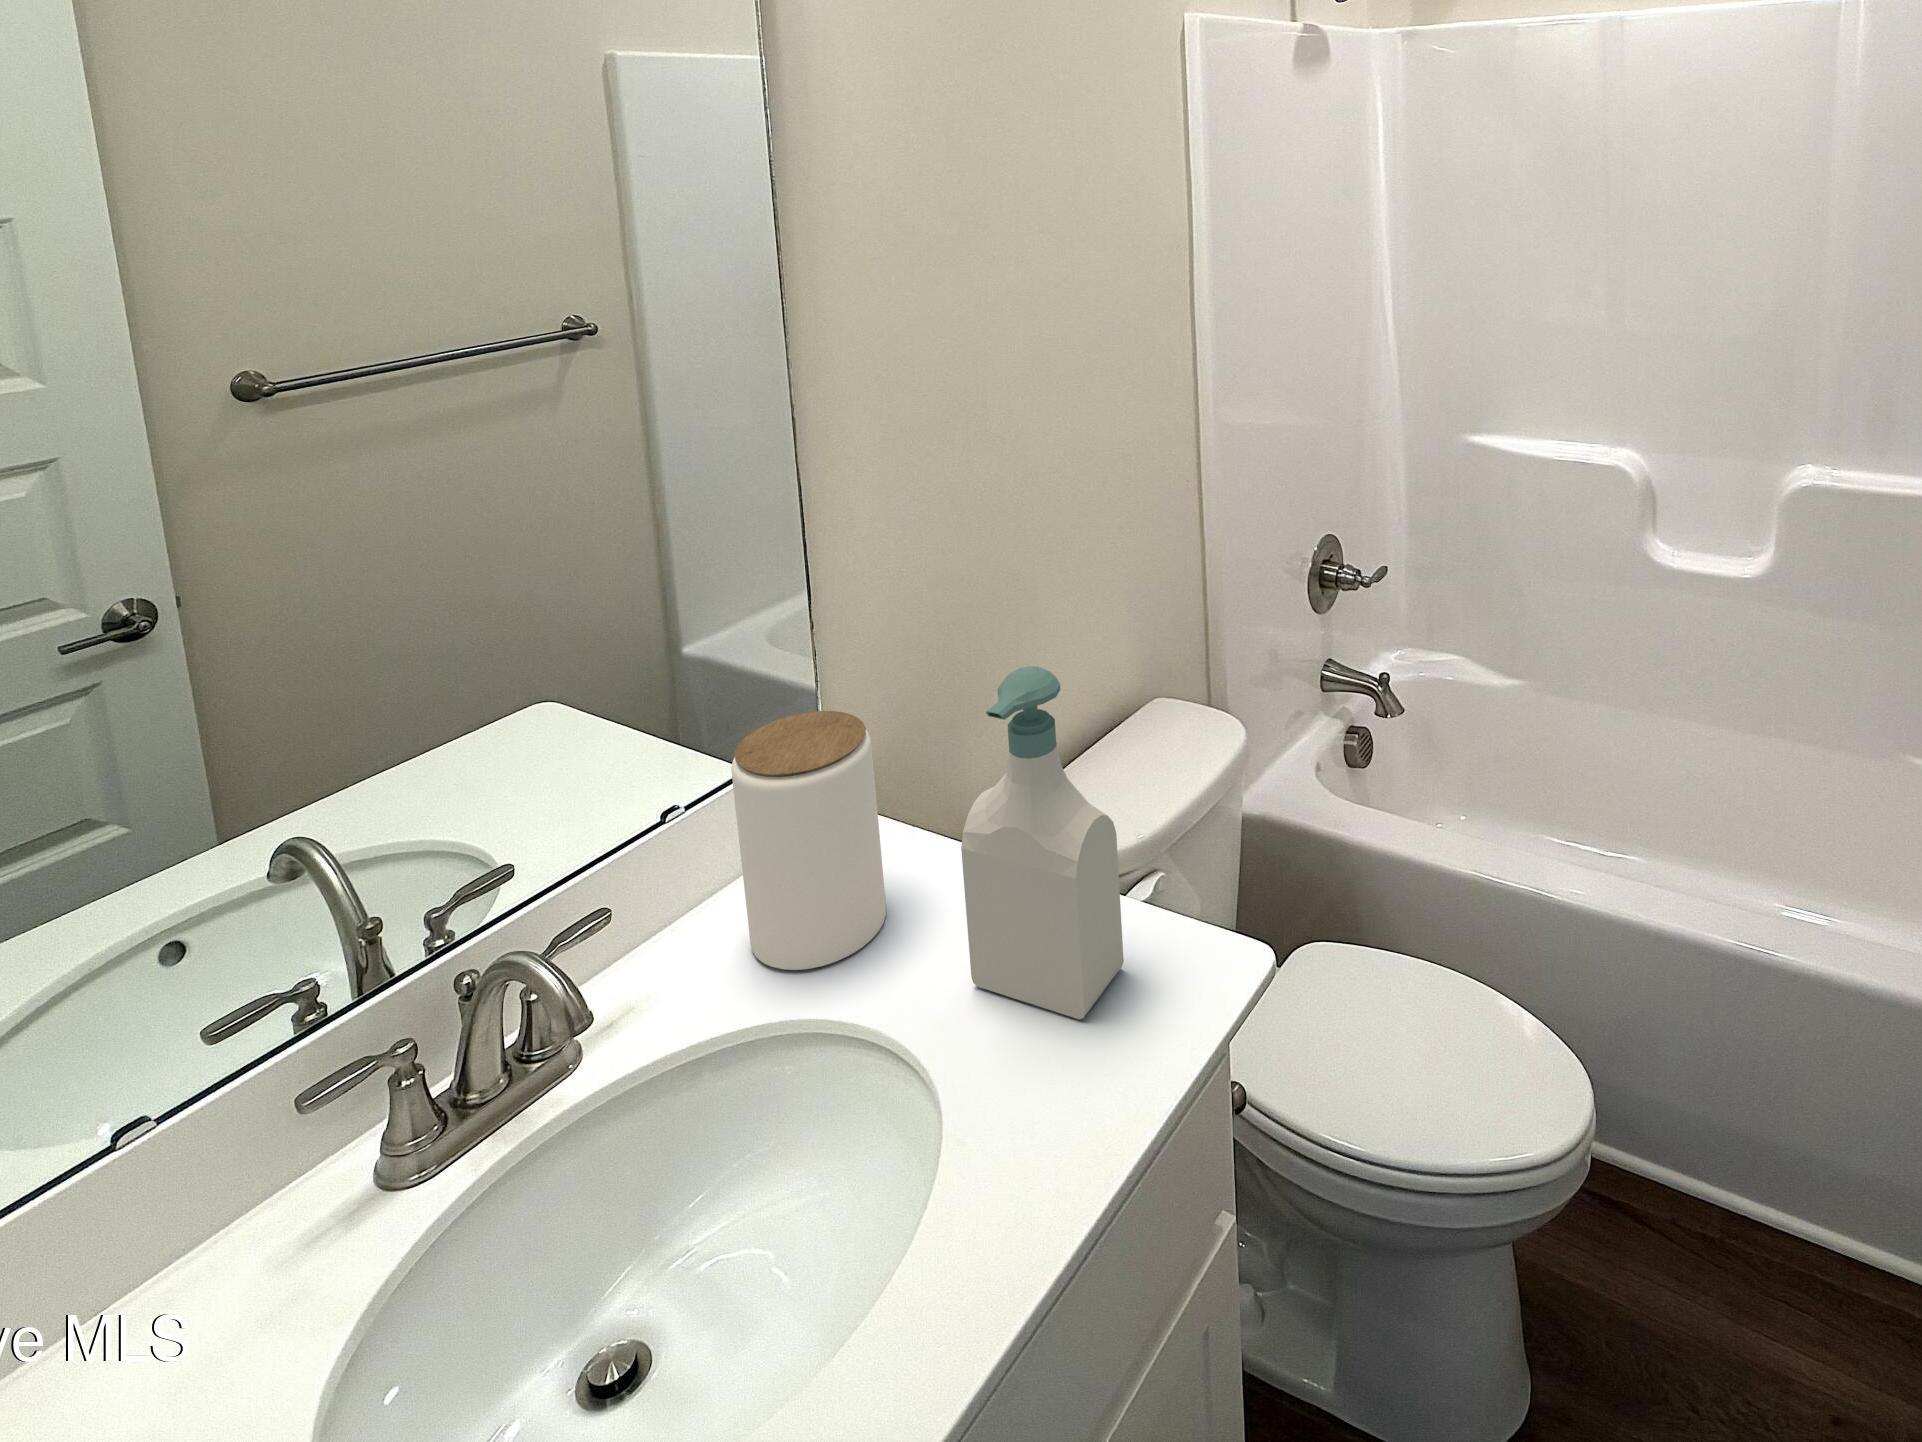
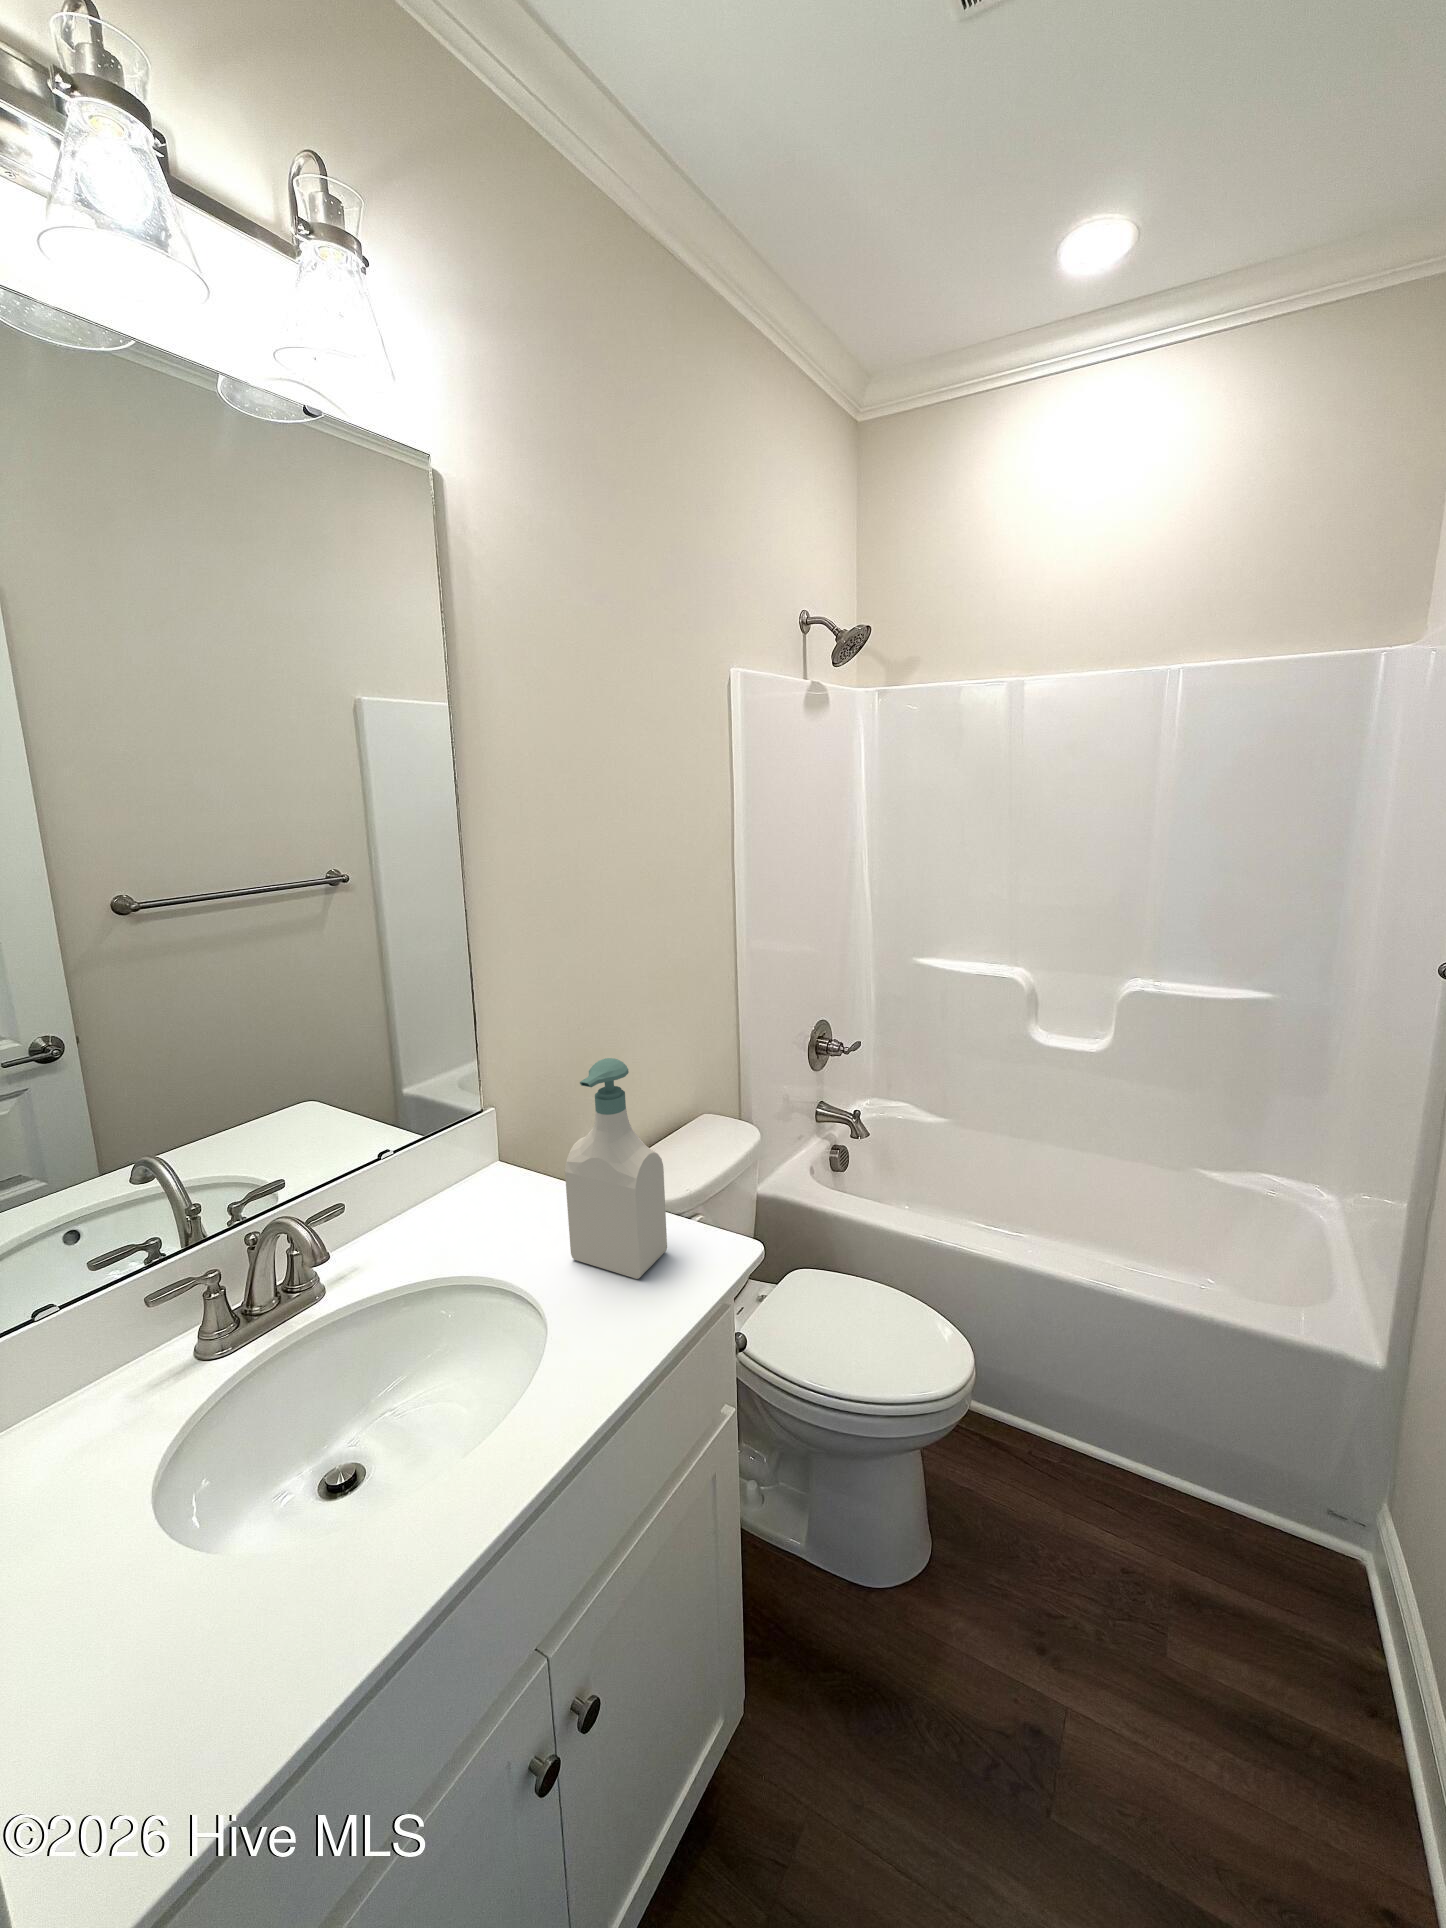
jar: present [731,711,886,970] -> none [423,1092,521,1248]

